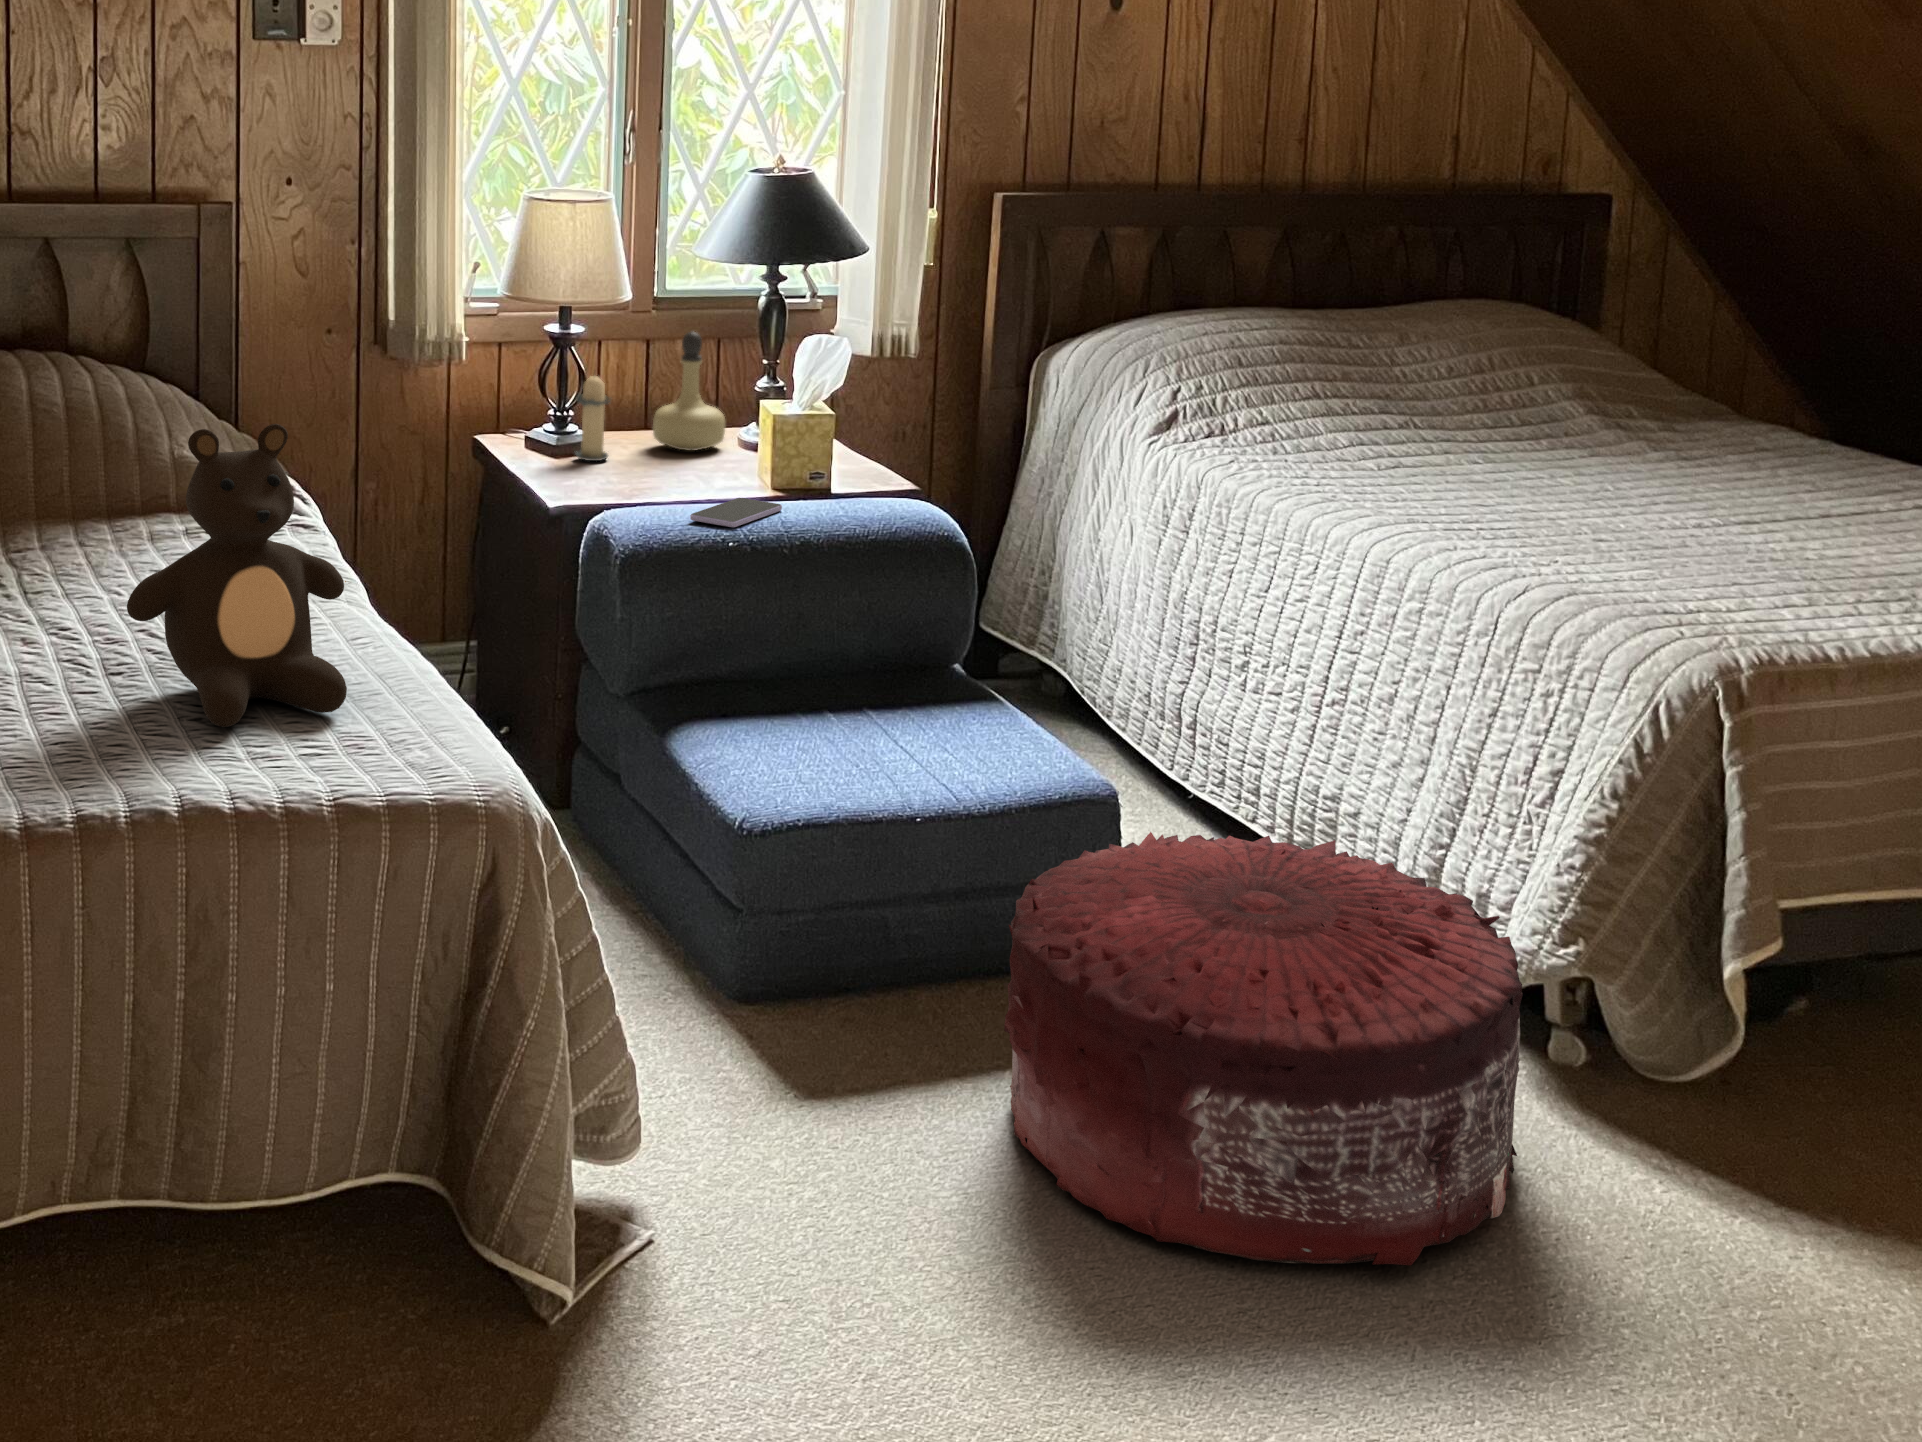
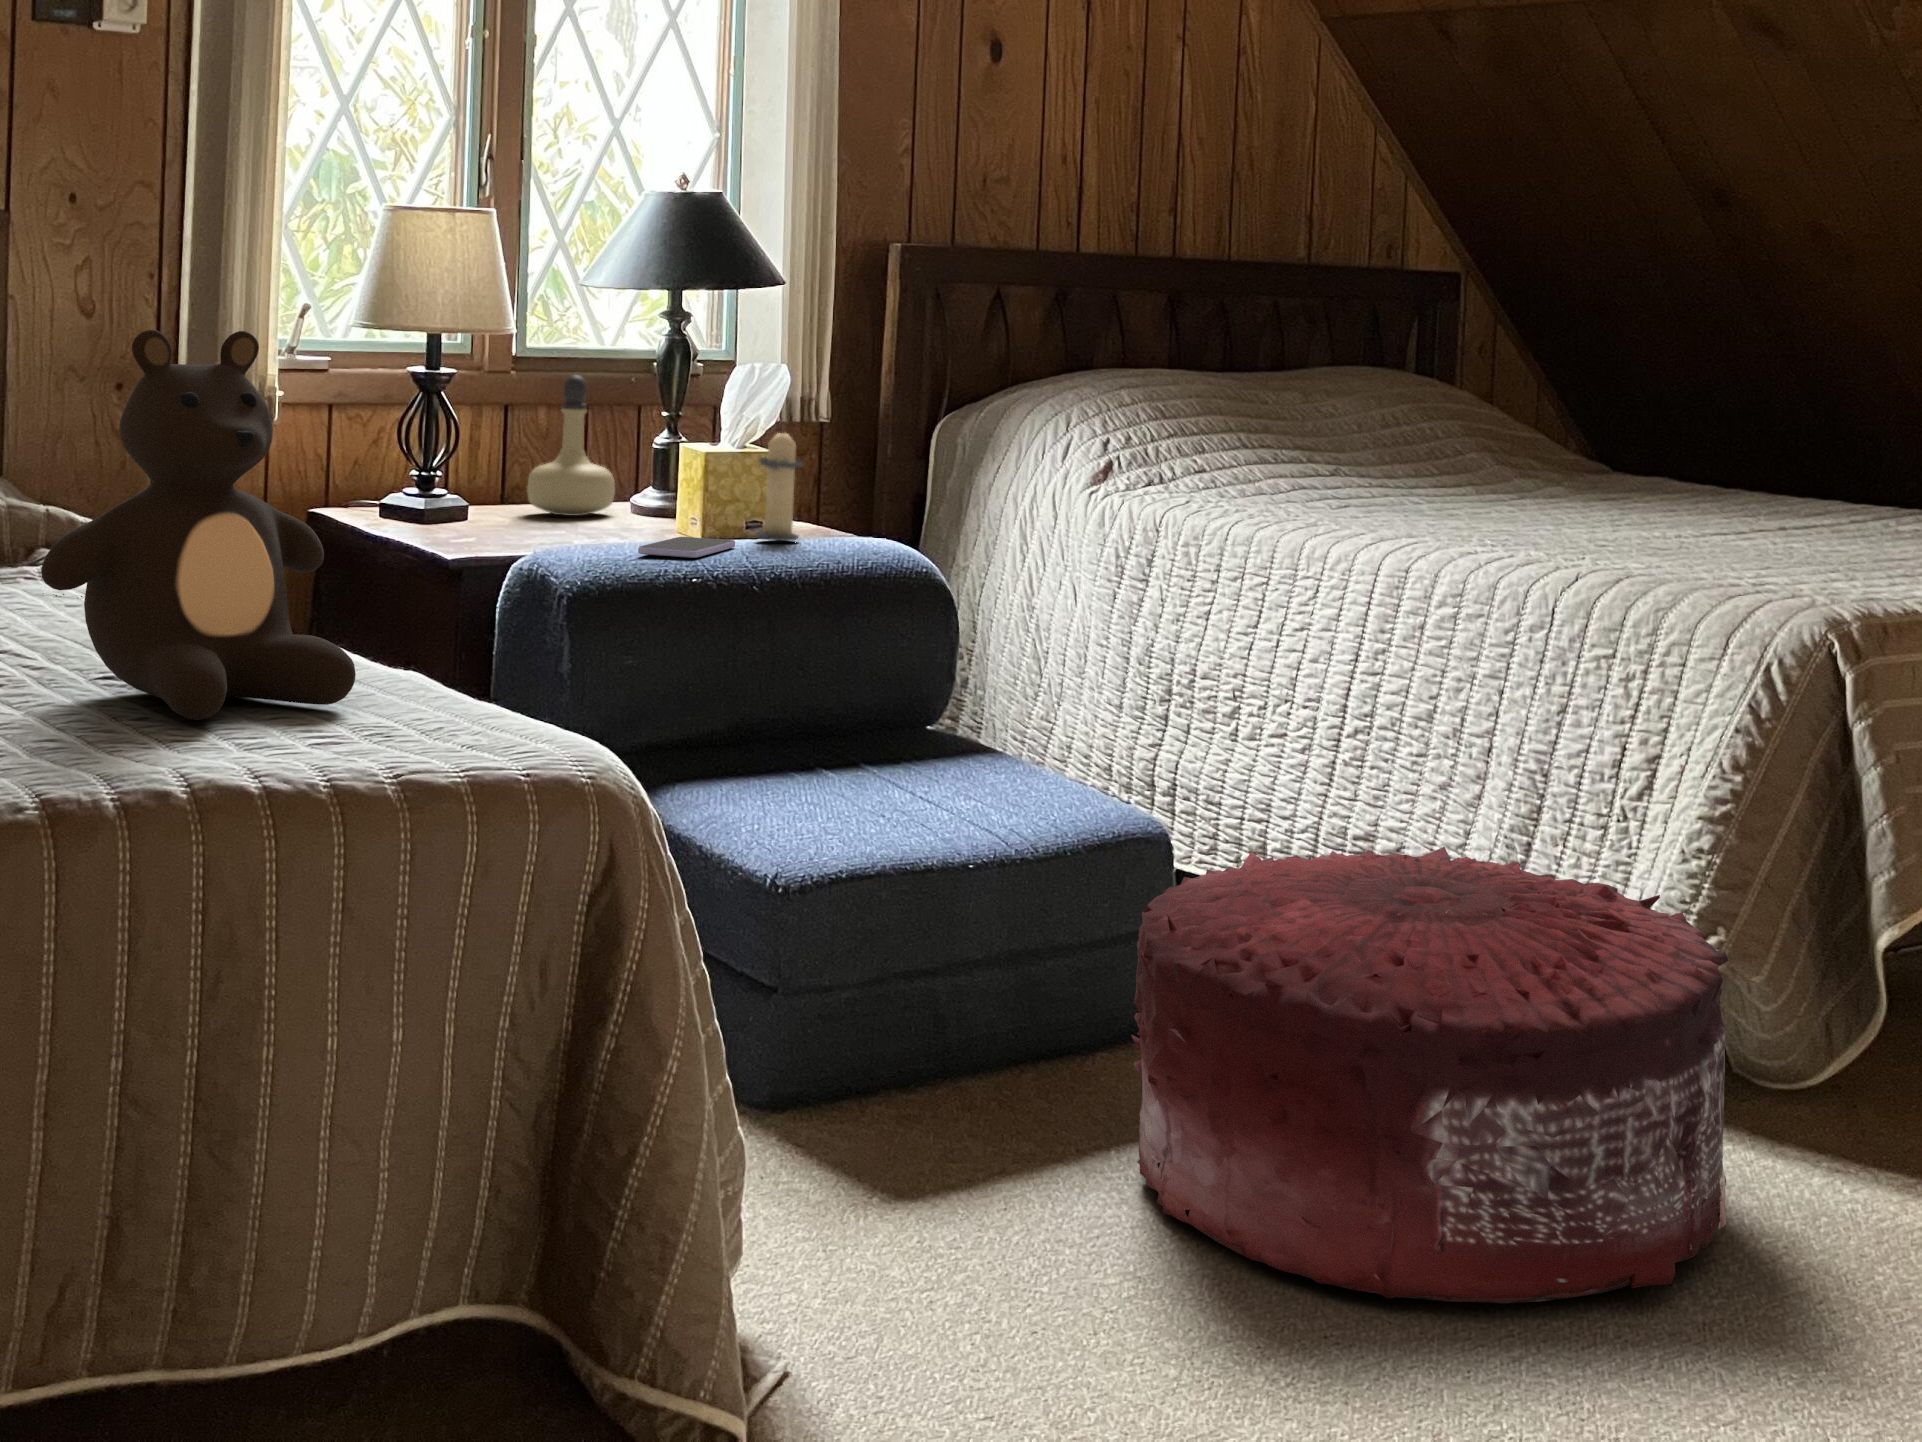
candle: present [576,376,610,461] -> present [757,430,803,541]

